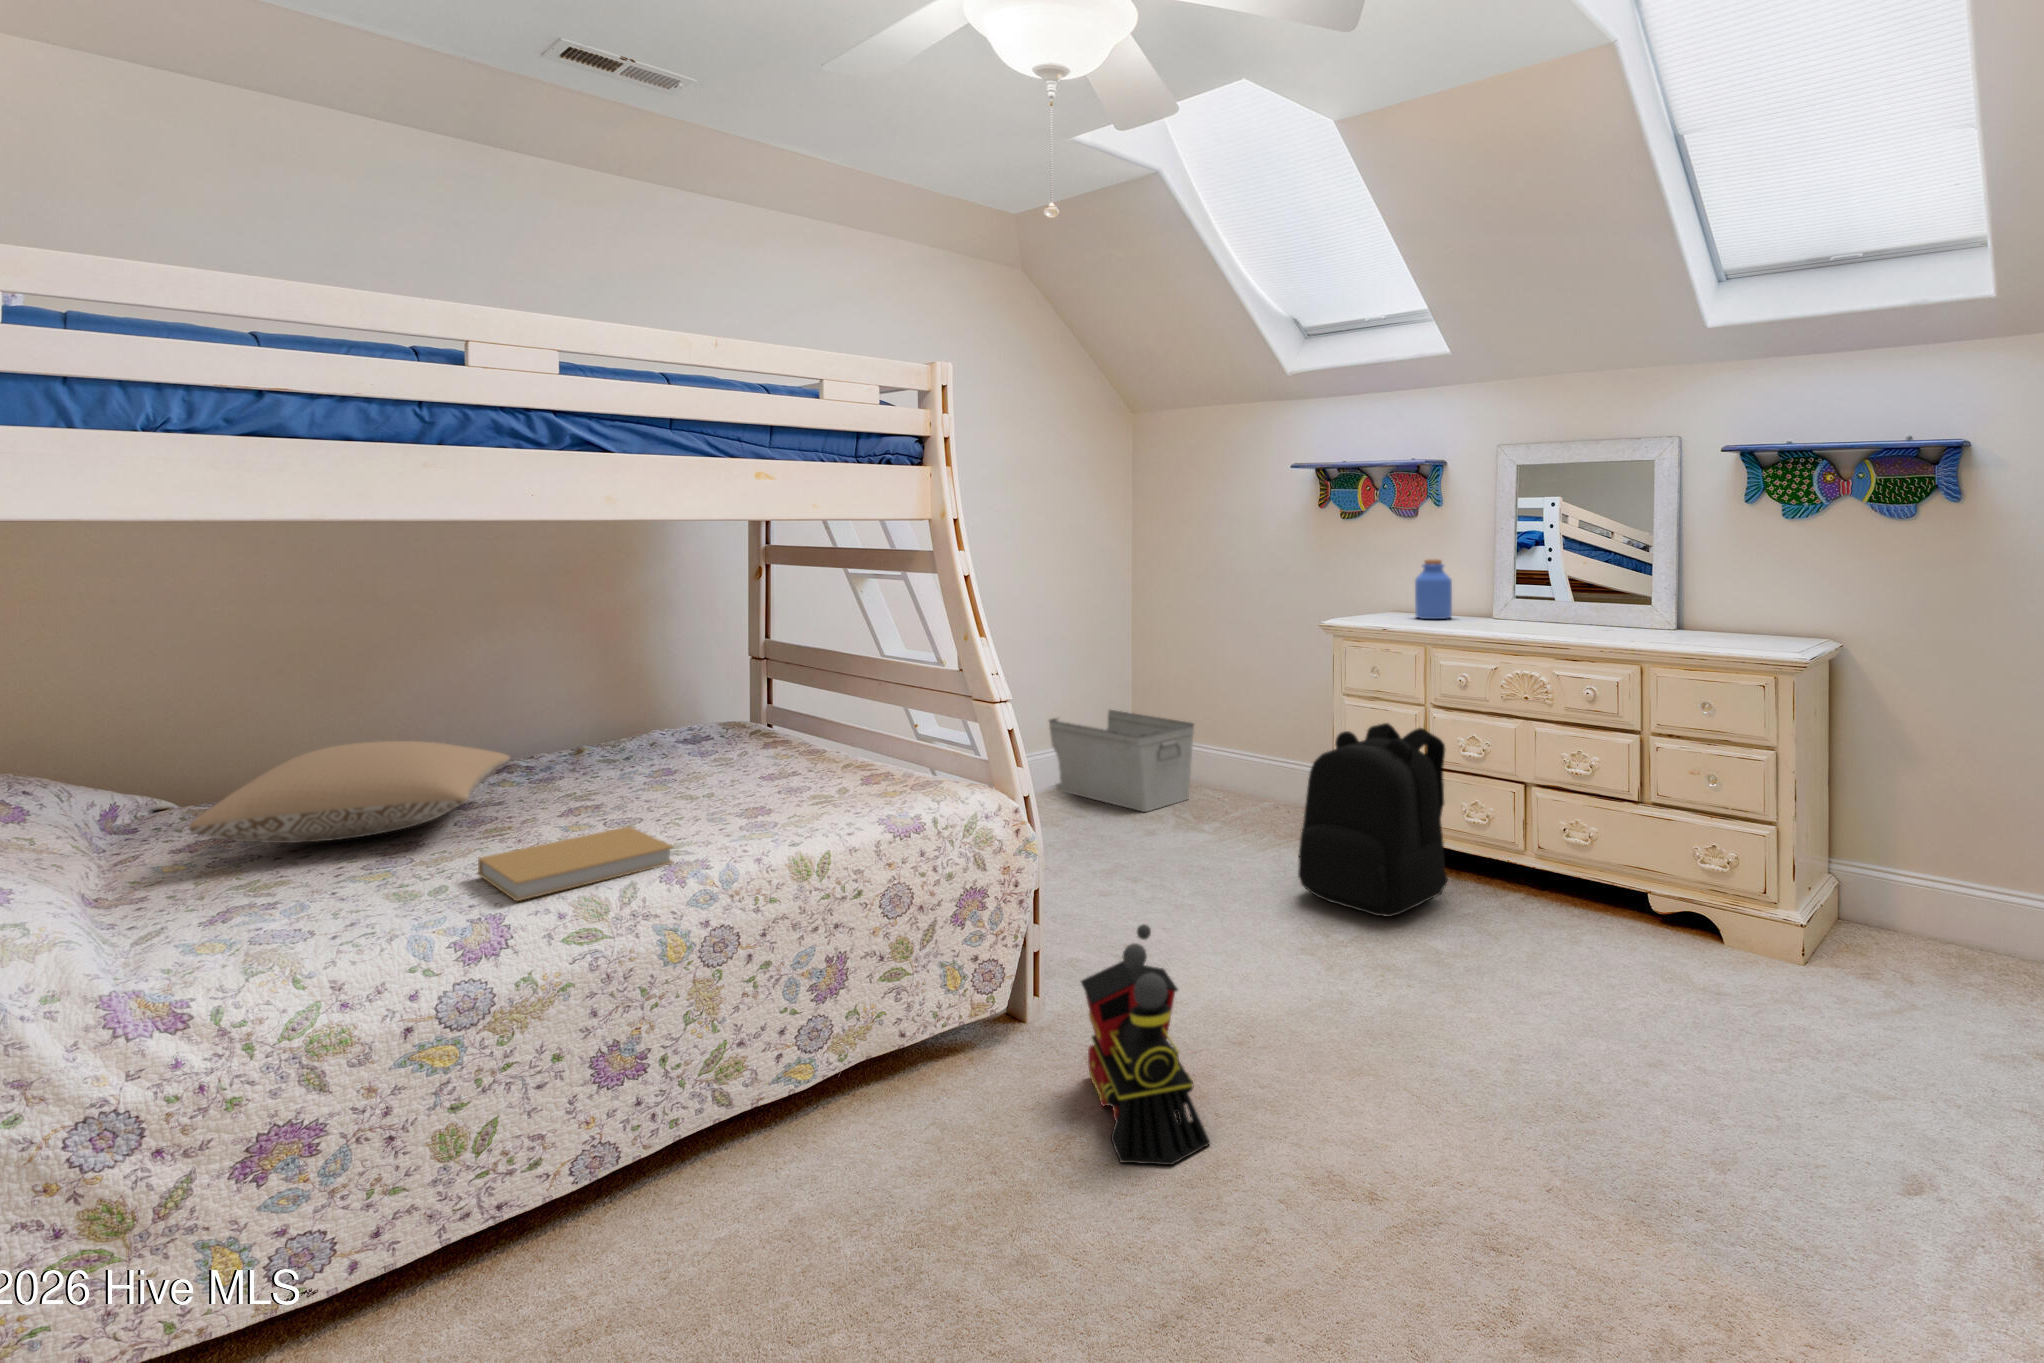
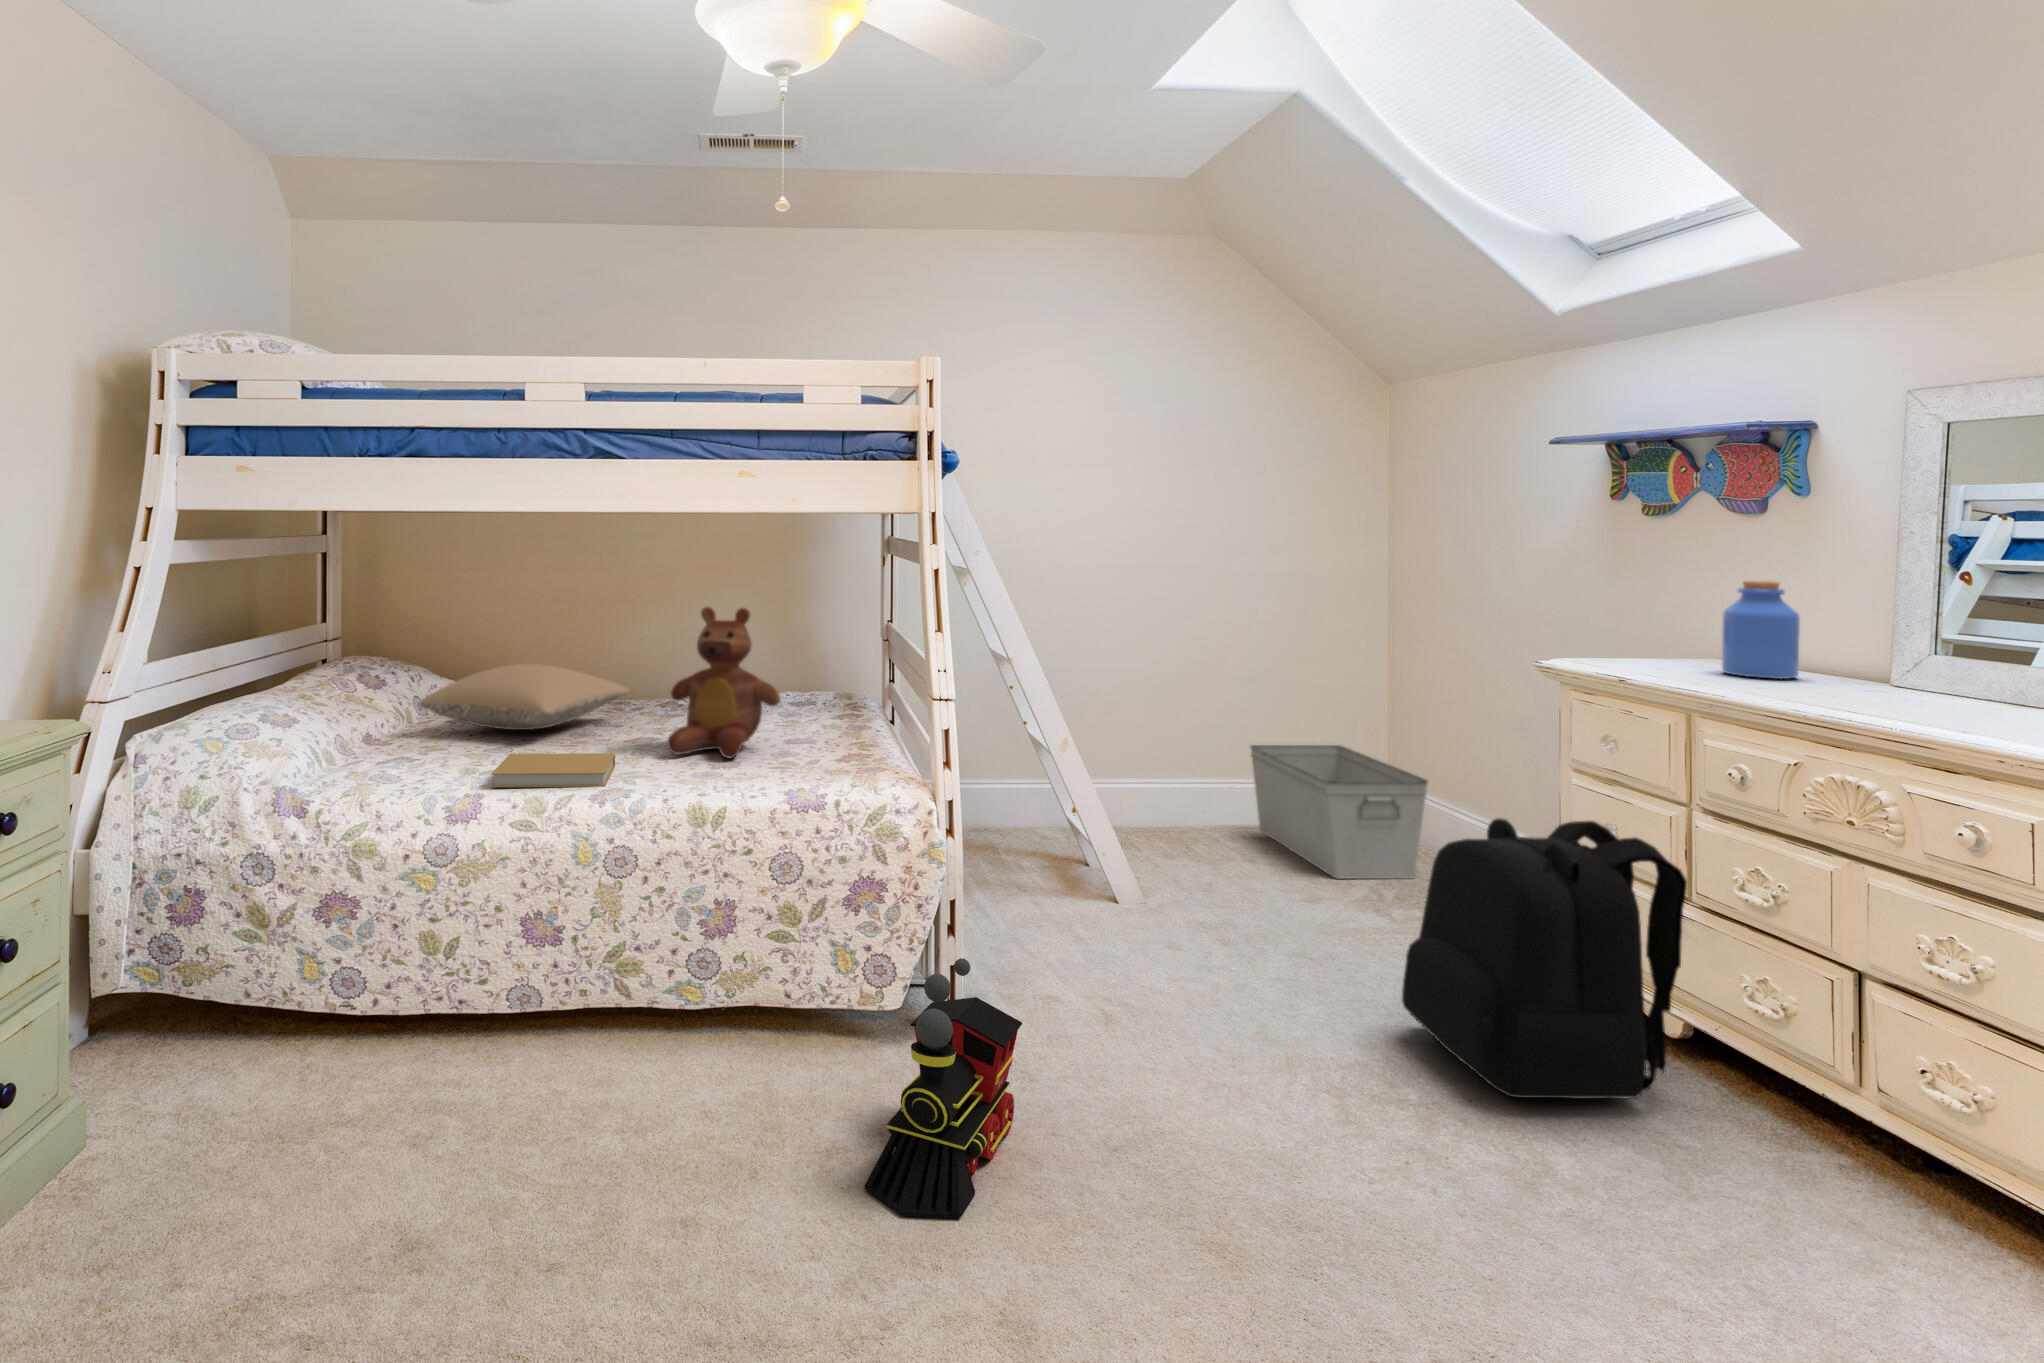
teddy bear: none [641,635,788,814] -> present [667,607,780,758]

